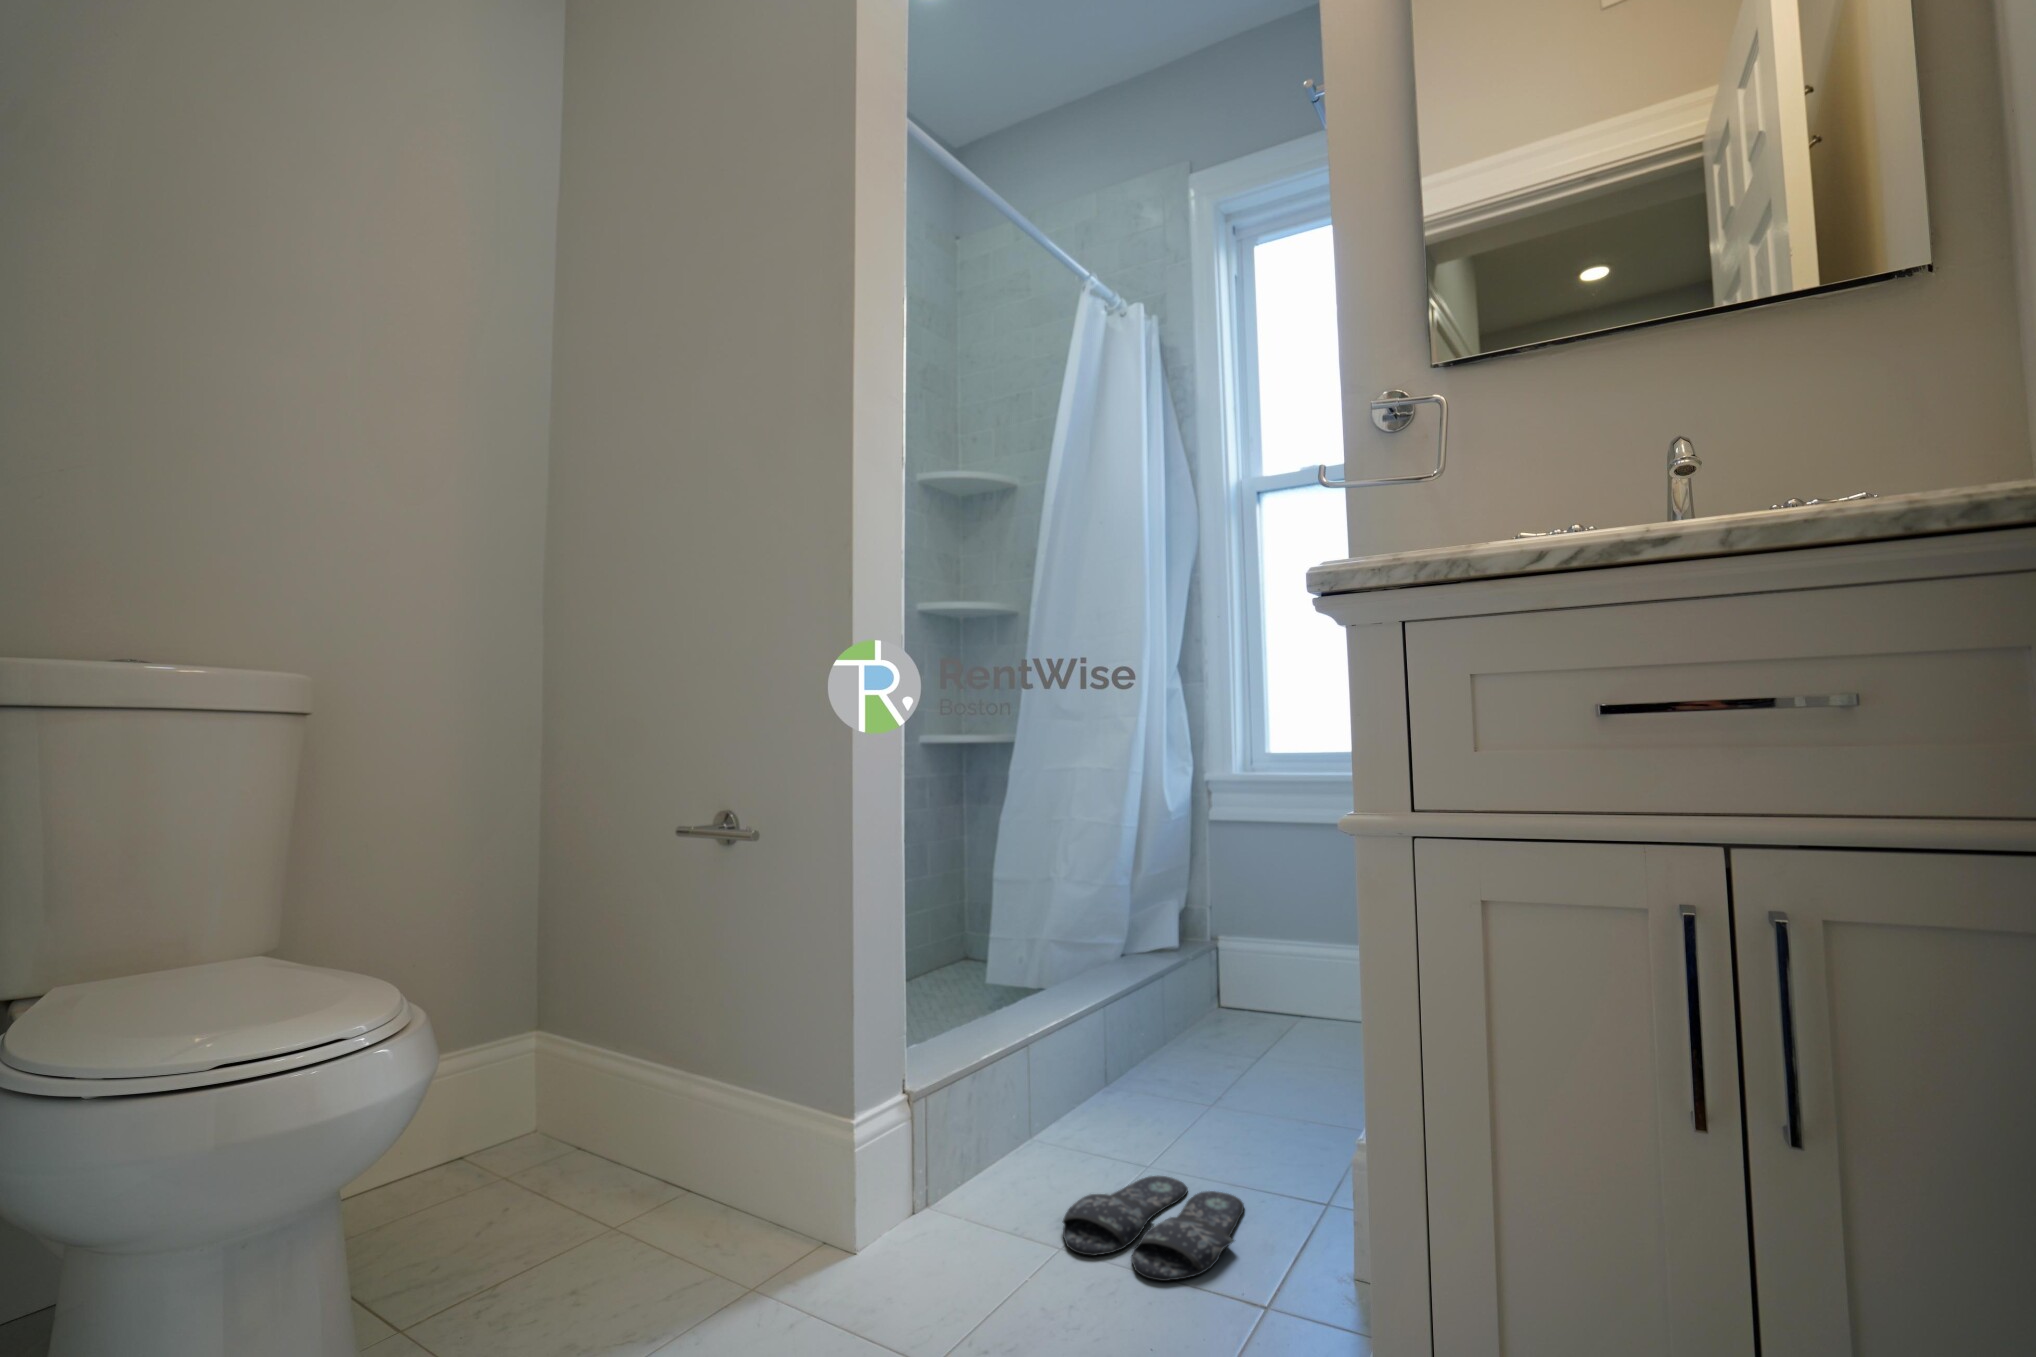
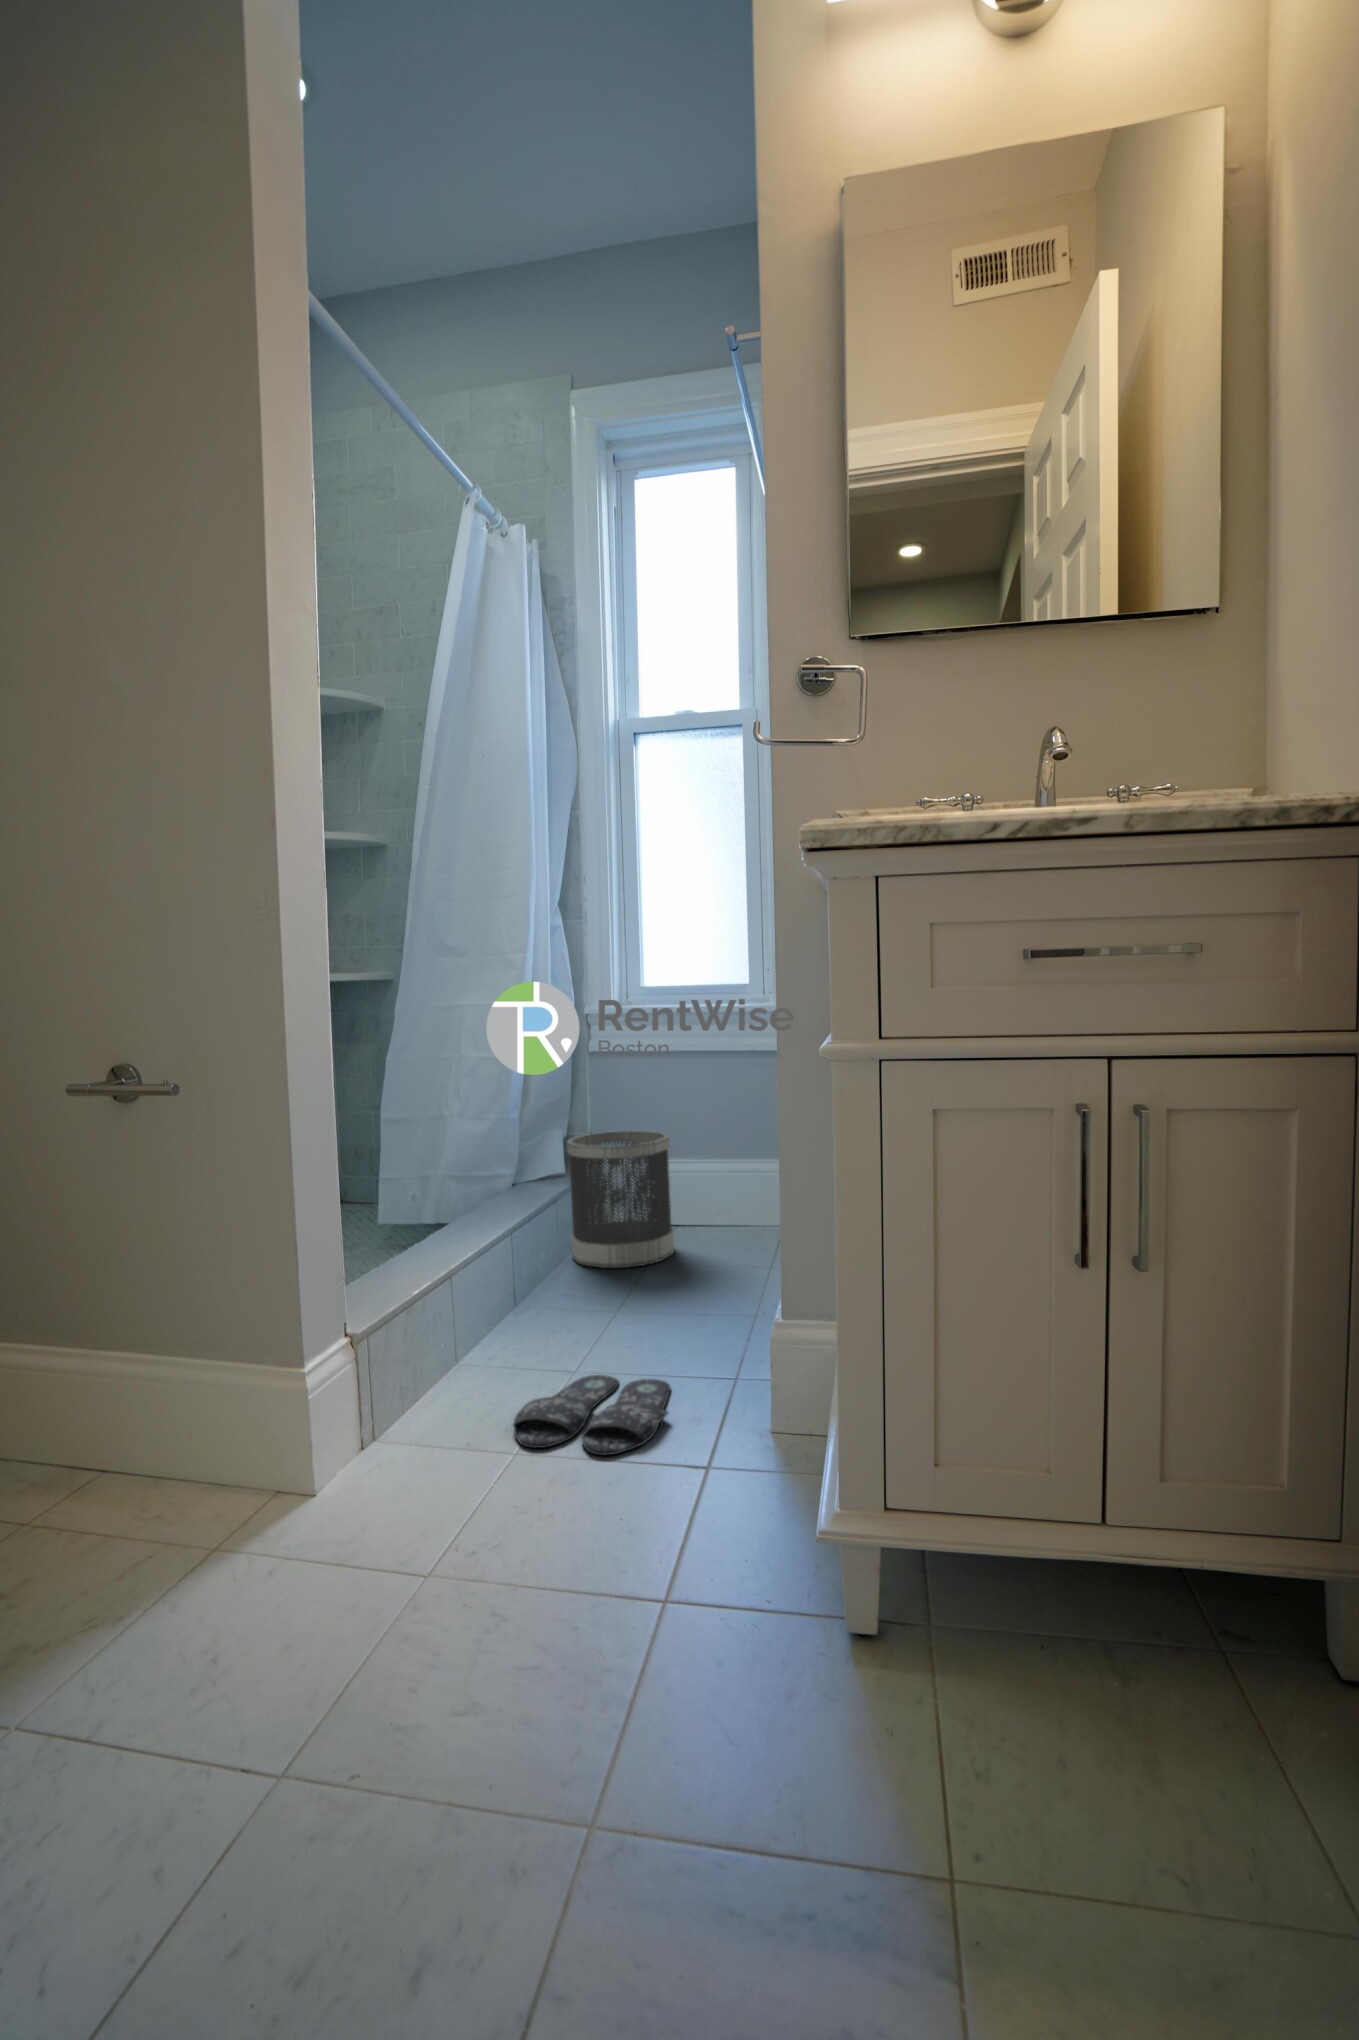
wastebasket: none [1166,902,1280,1053] -> present [567,1131,674,1268]

